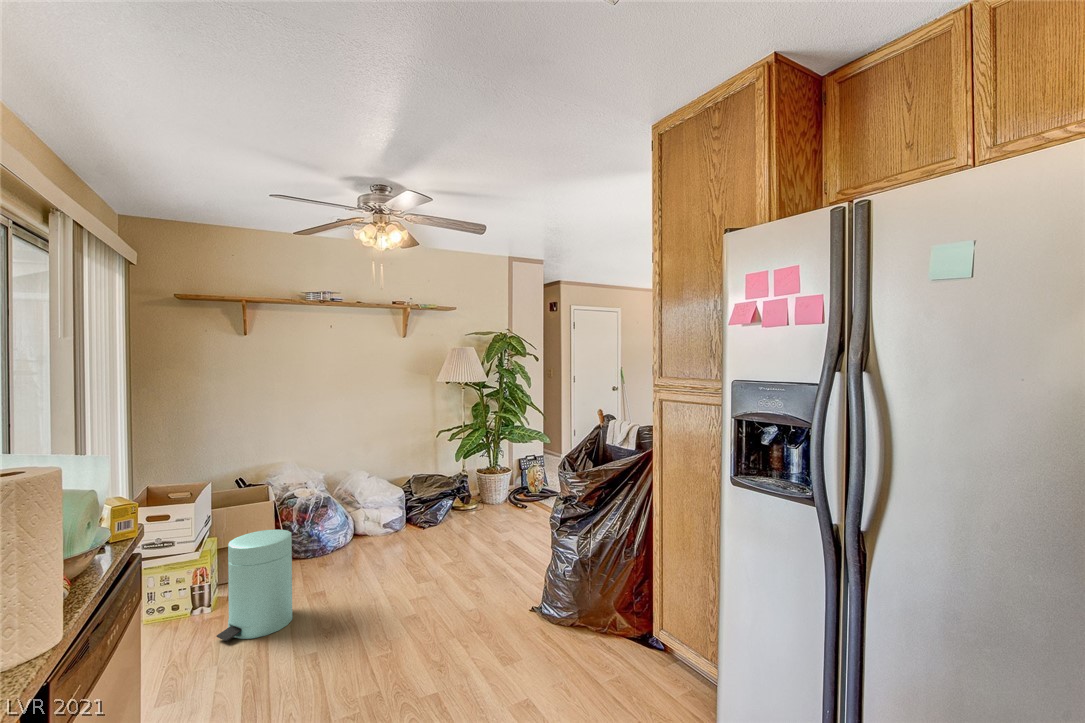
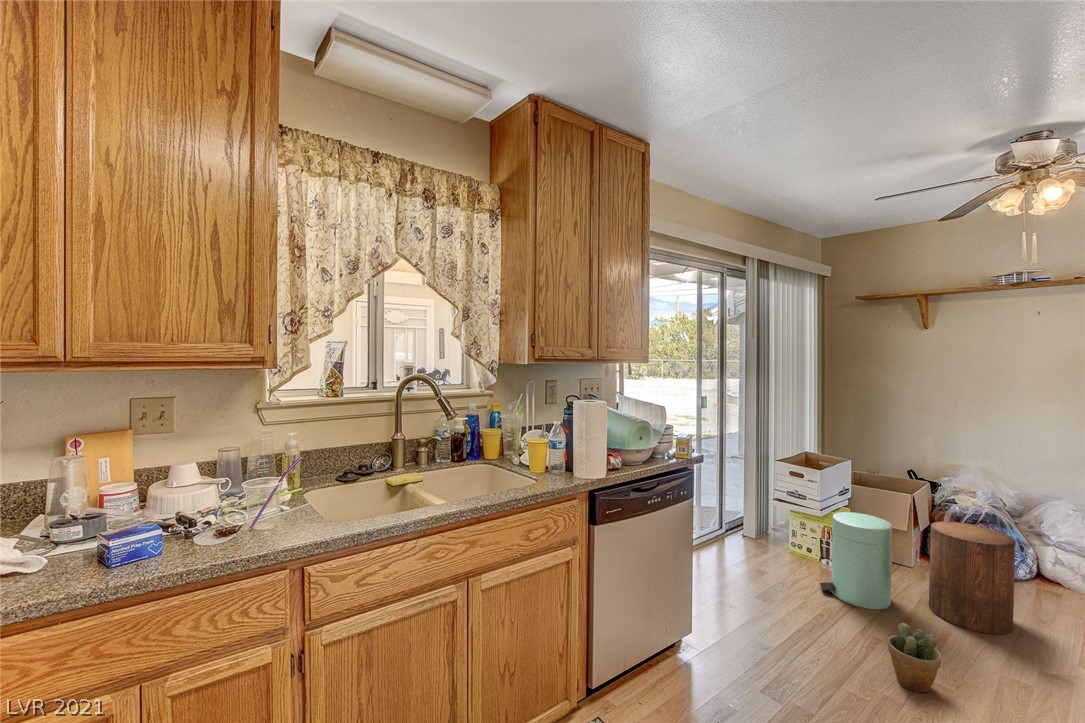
stool: none [315,505,376,600] -> present [929,521,1016,634]
potted plant: none [345,606,388,672] -> present [887,623,942,692]

